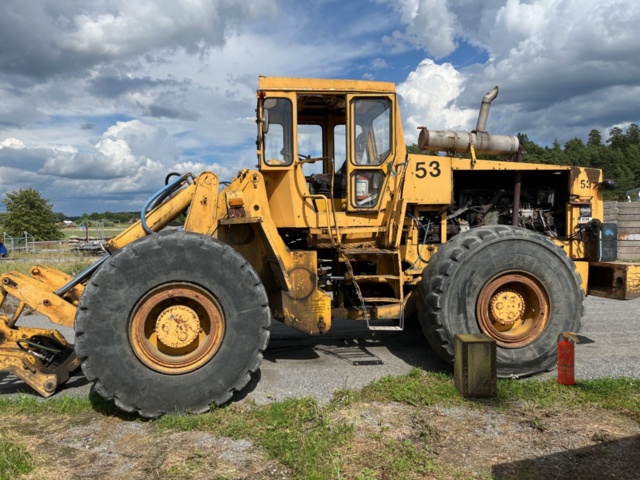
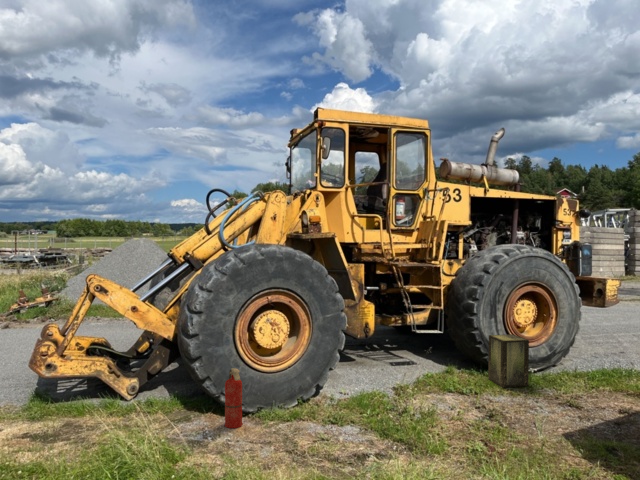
fire extinguisher: present [557,332,579,385] -> present [225,368,243,428]

